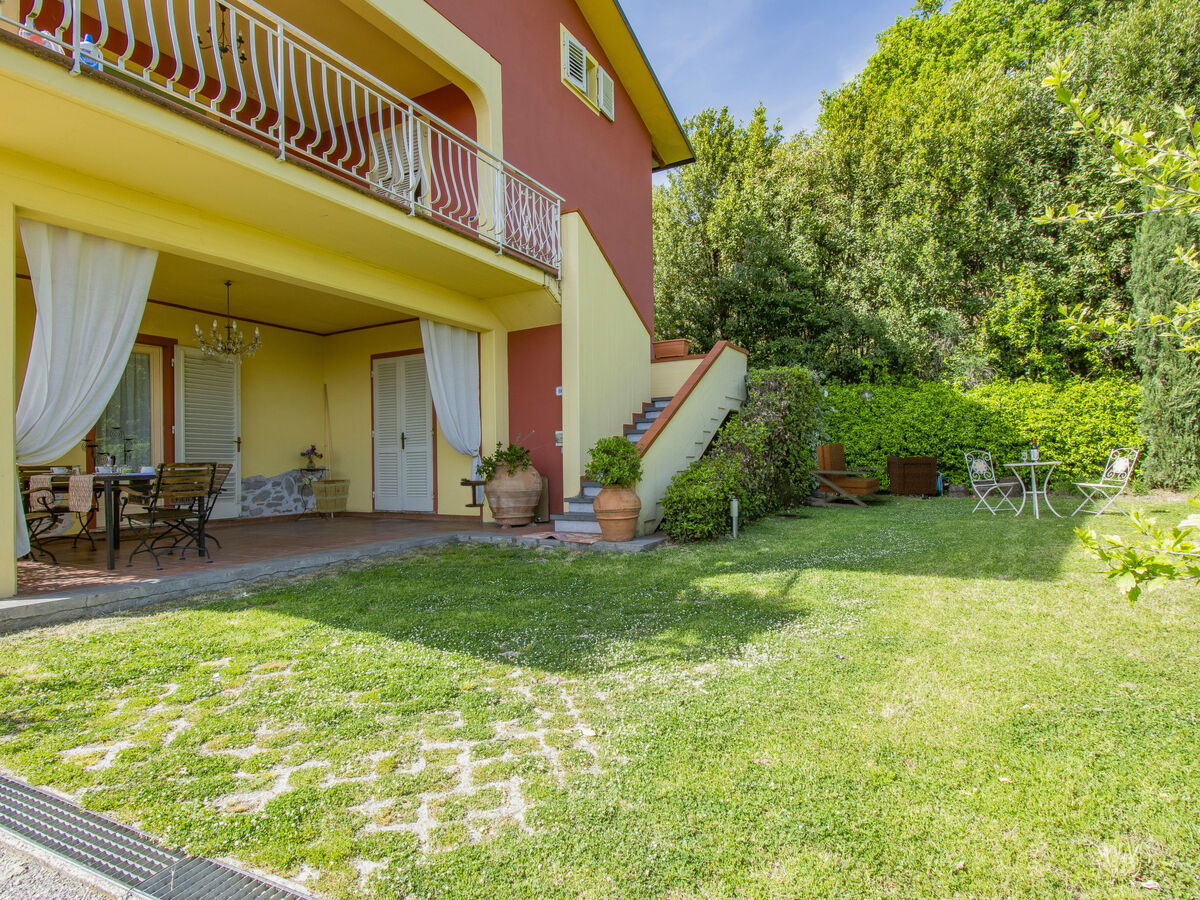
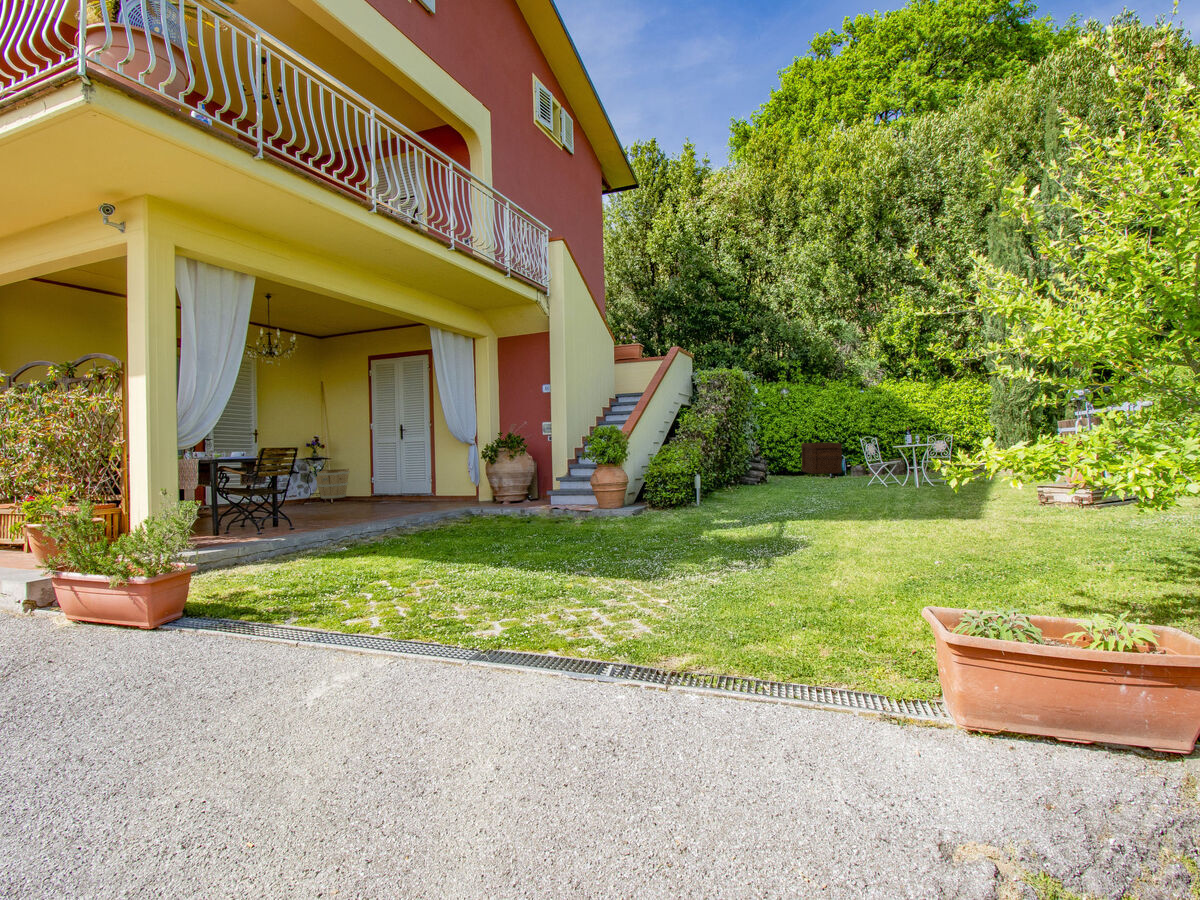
lounge chair: present [810,443,883,508] -> none [745,432,802,484]
potted tree: present [773,475,801,519] -> none [719,453,745,492]
side table: present [460,478,487,507] -> none [470,463,493,505]

